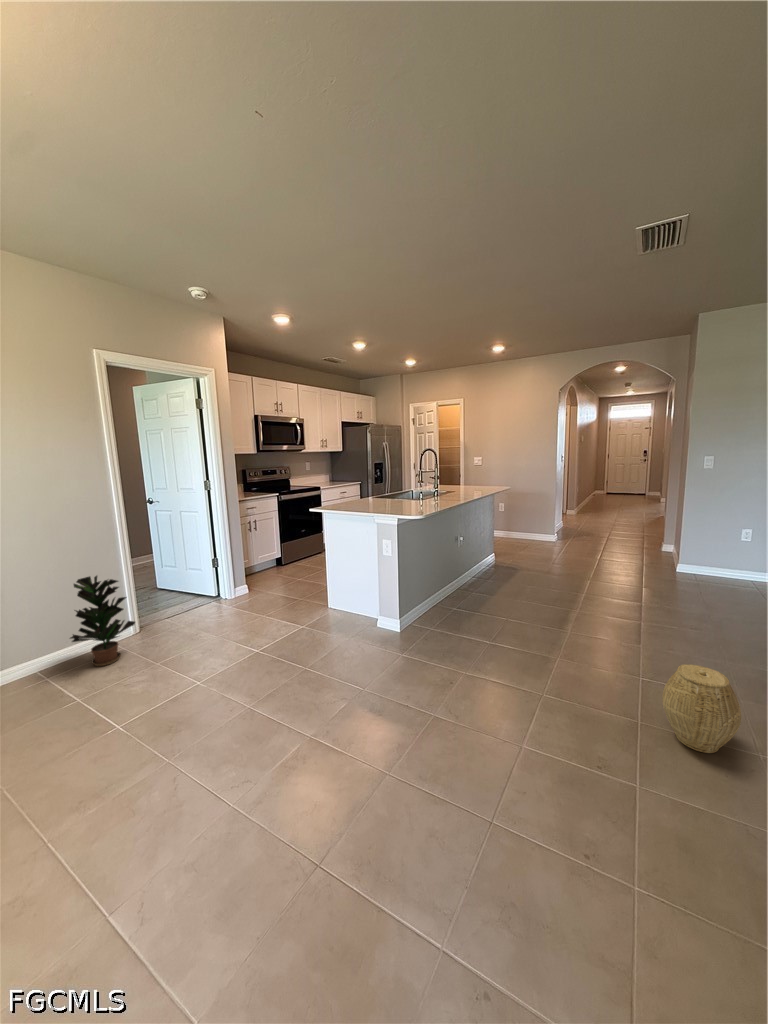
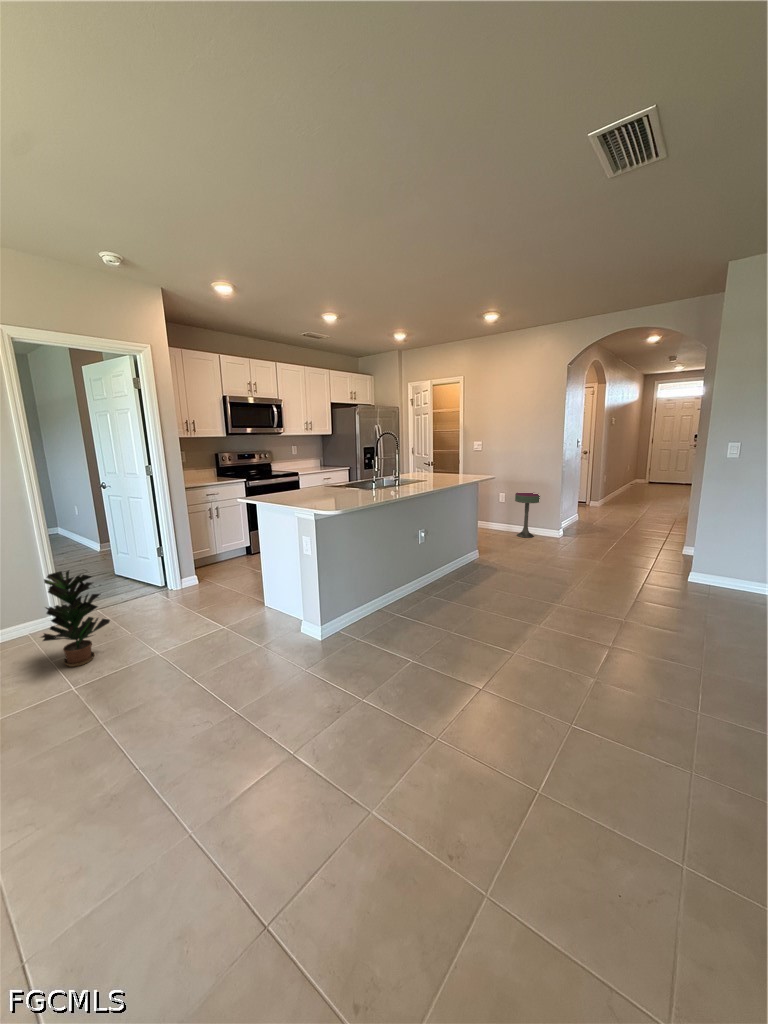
bar stool: none [513,501,537,543] -> present [515,493,540,538]
woven basket: present [662,664,741,753] -> none [658,676,734,764]

